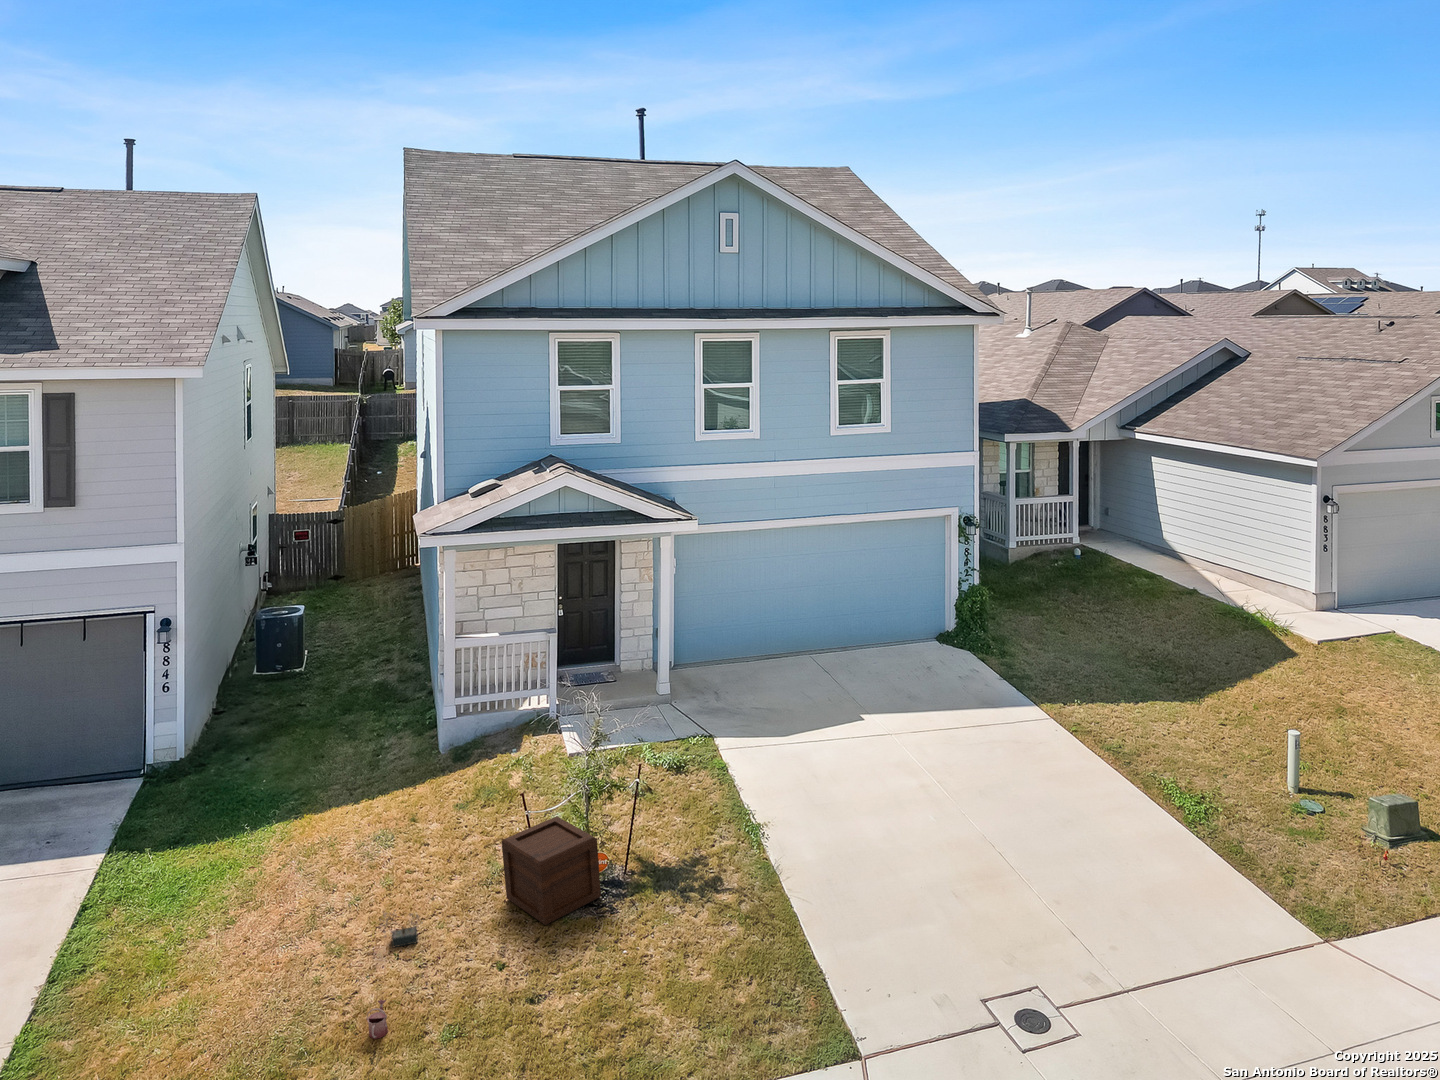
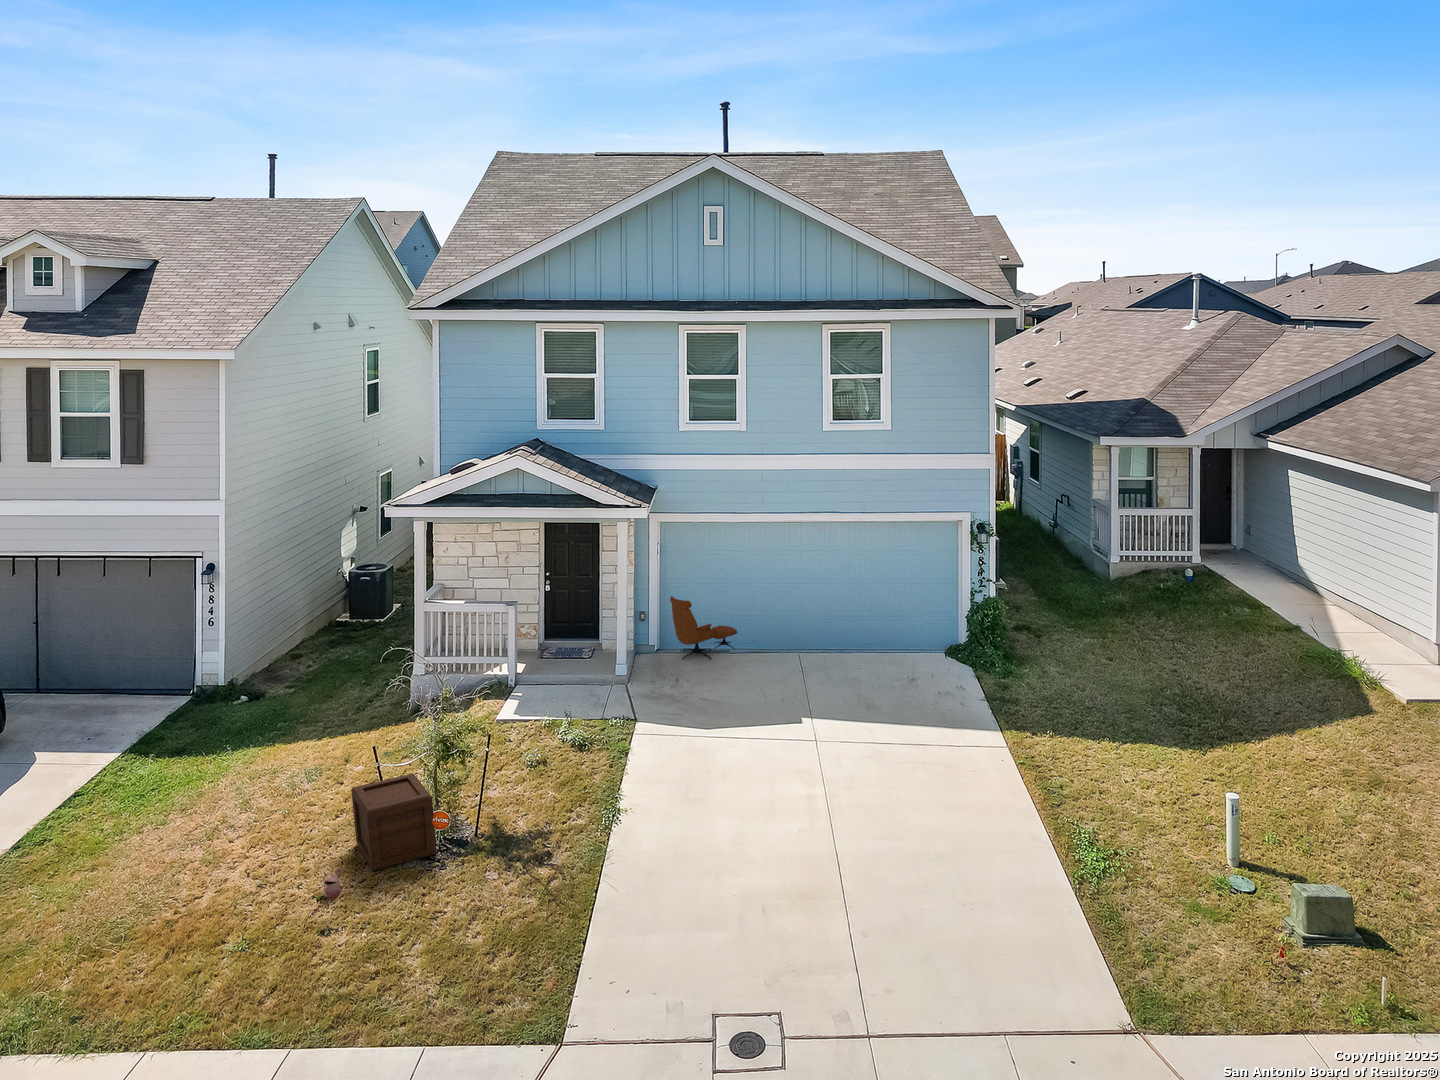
lounge chair: none [693,609,750,671] -> present [670,596,738,659]
decorative plant: present [383,910,419,947] -> none [227,835,268,871]
watering can: present [366,1000,388,1039] -> present [323,869,343,898]

